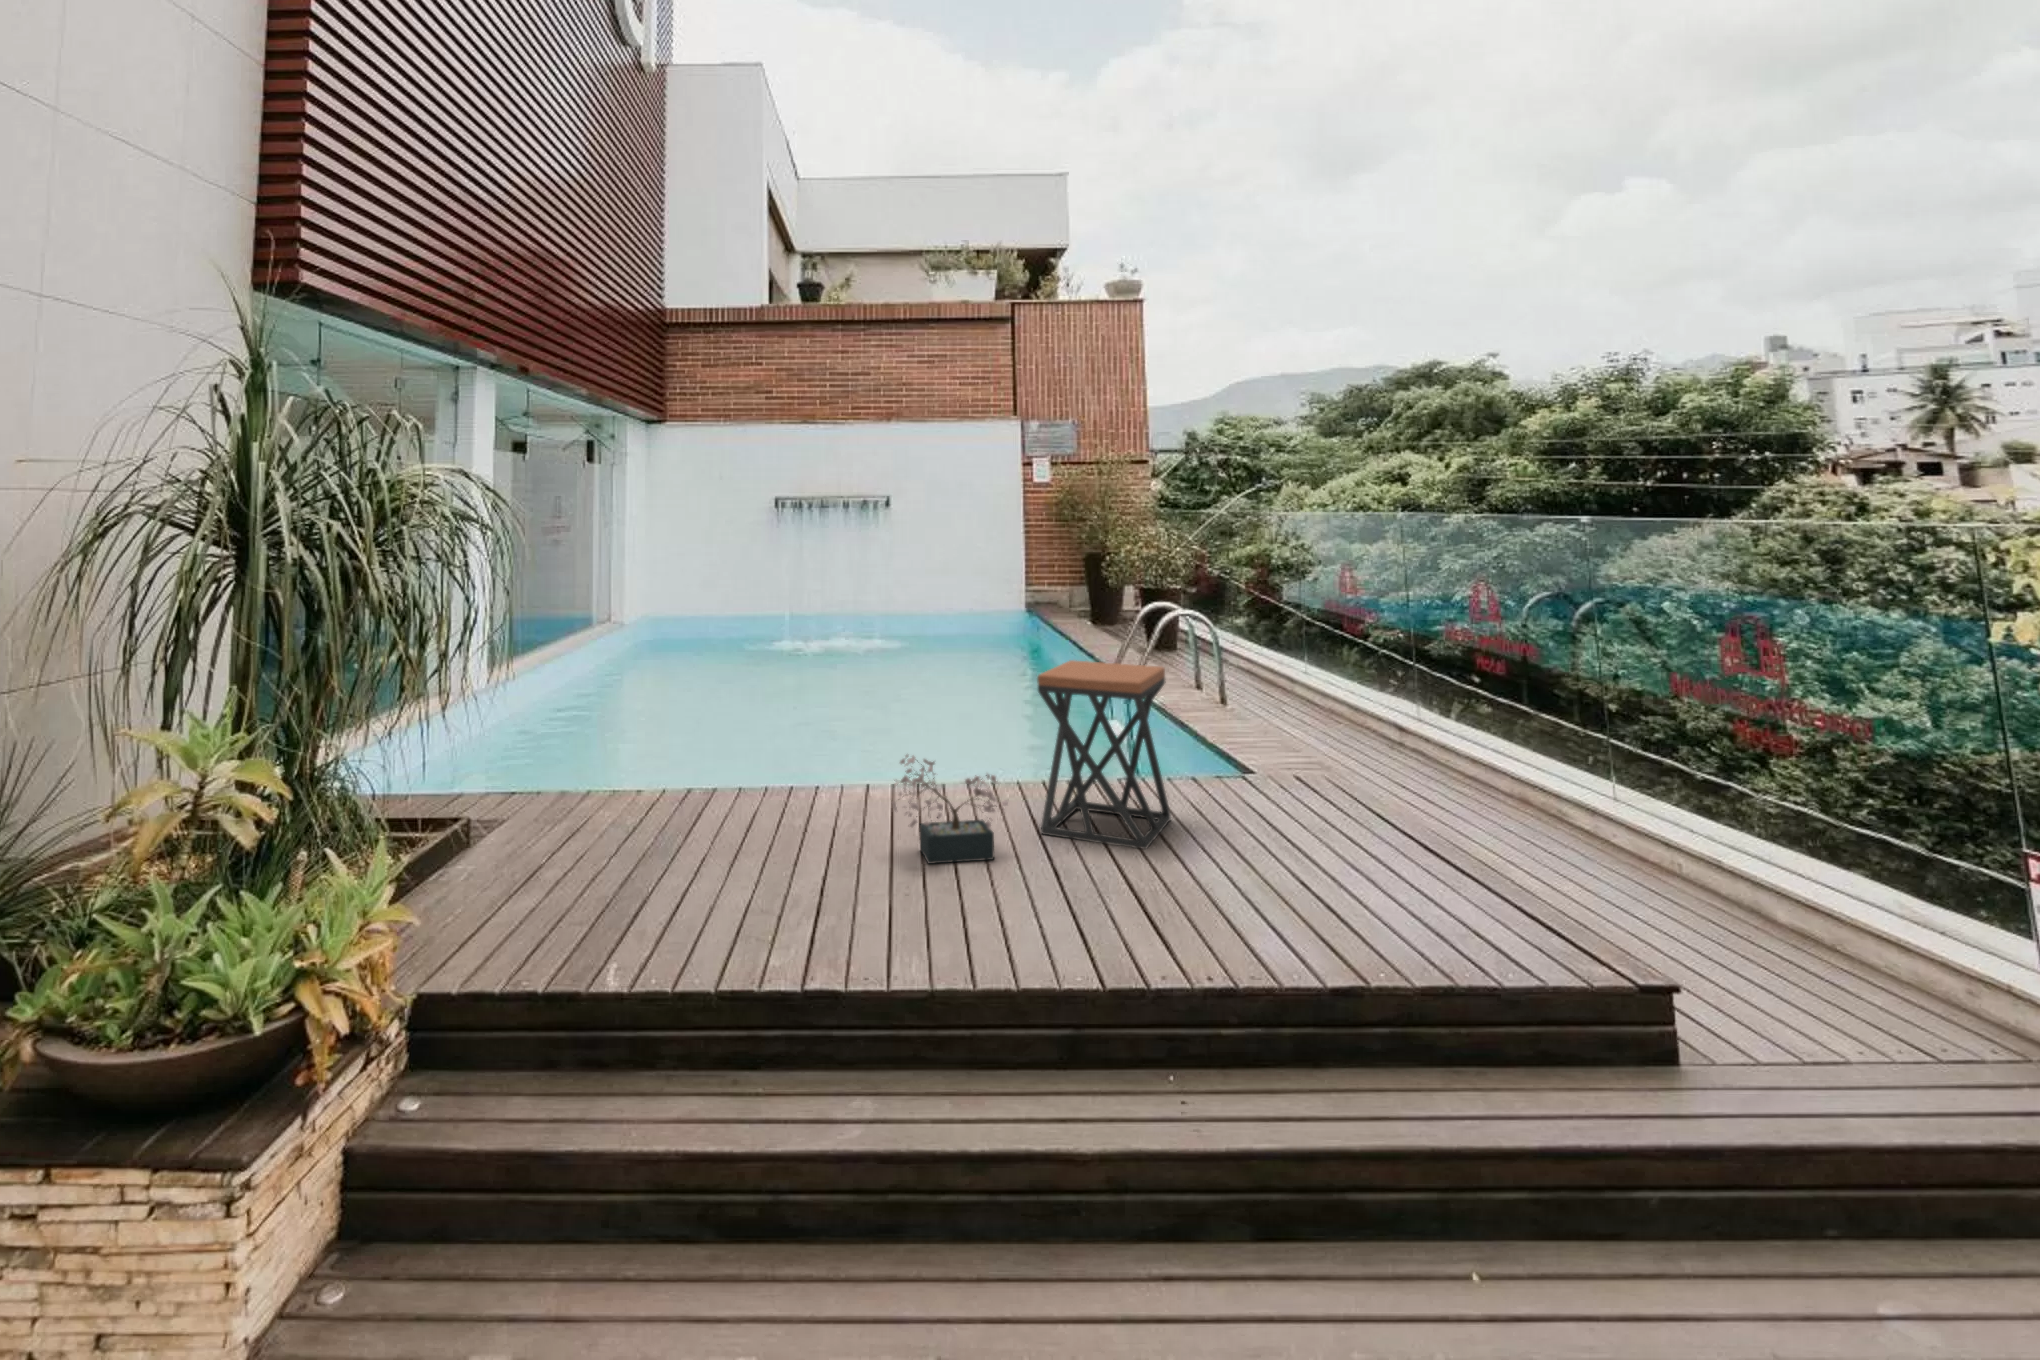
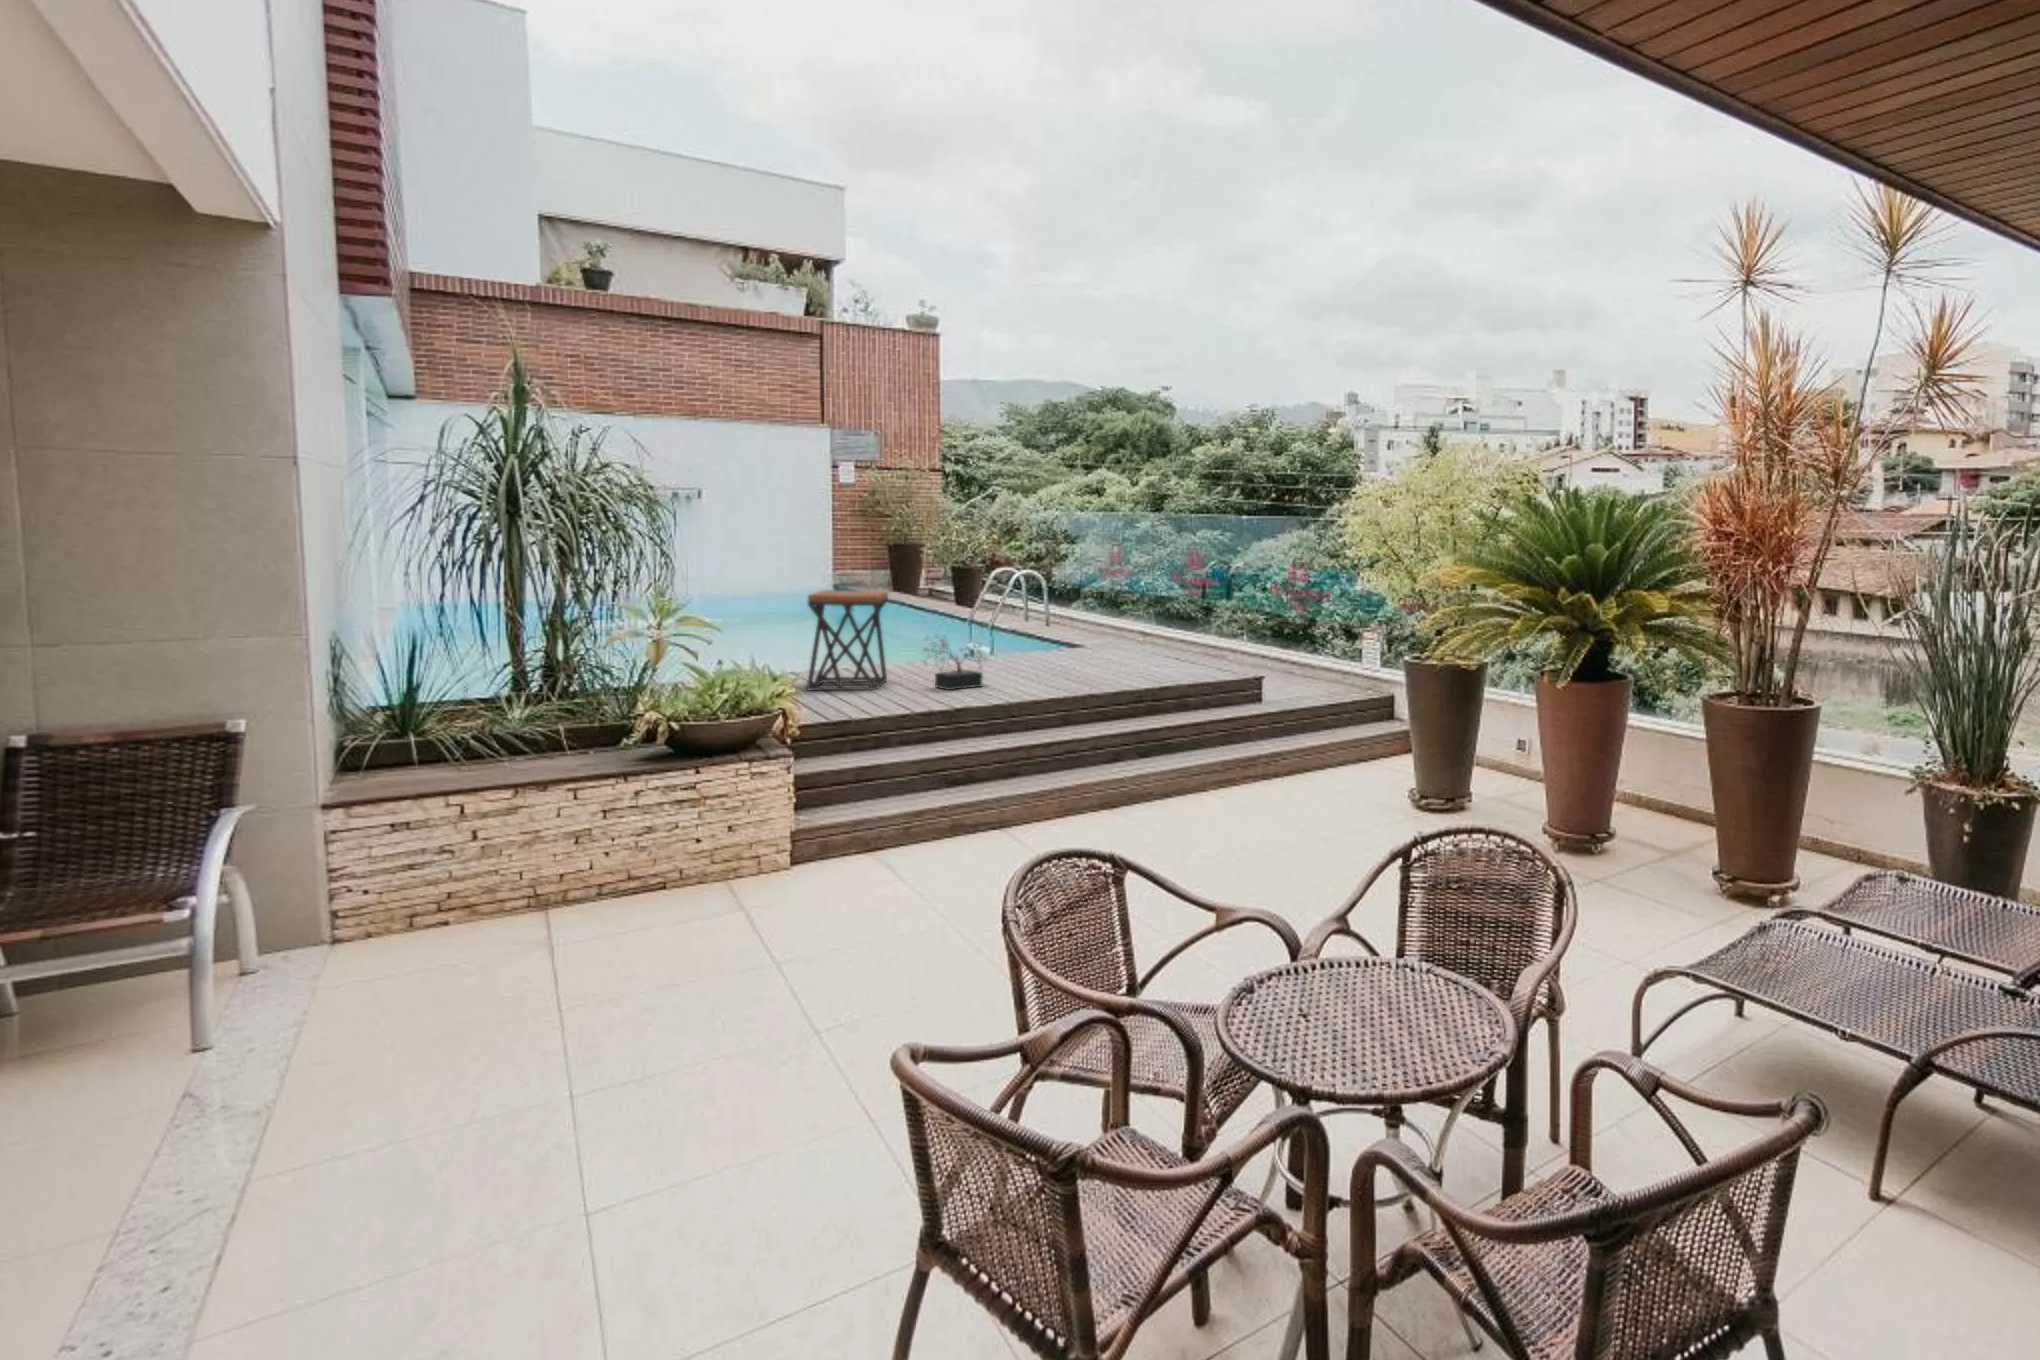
stool: present [1037,660,1171,849] -> present [807,590,888,690]

